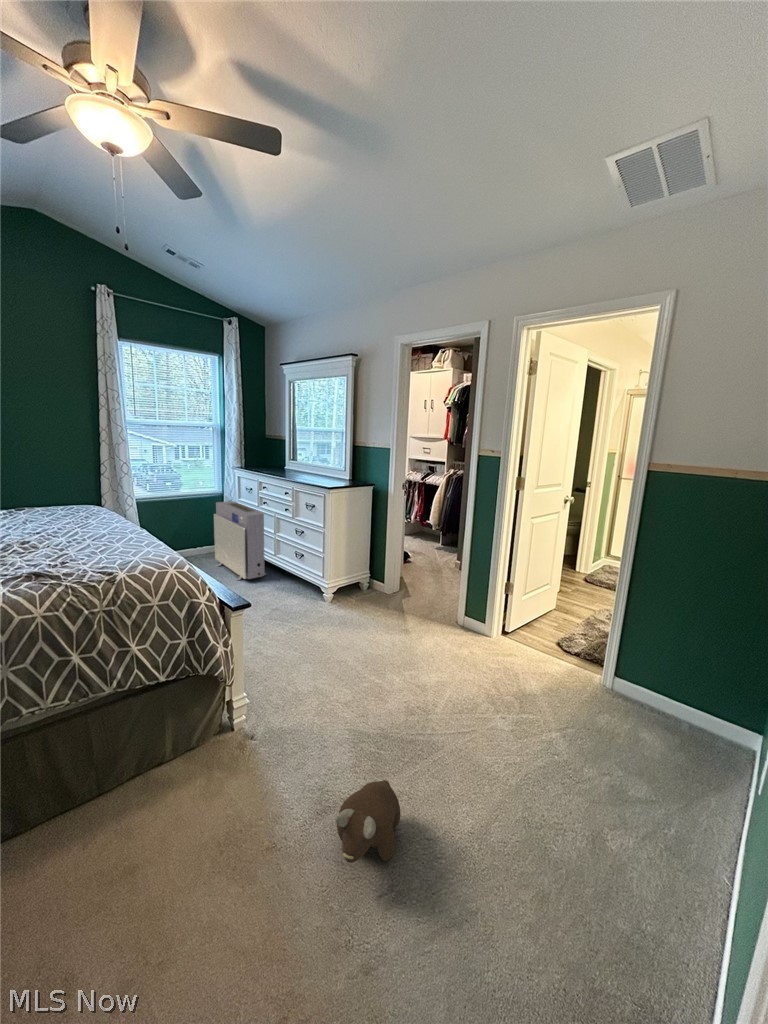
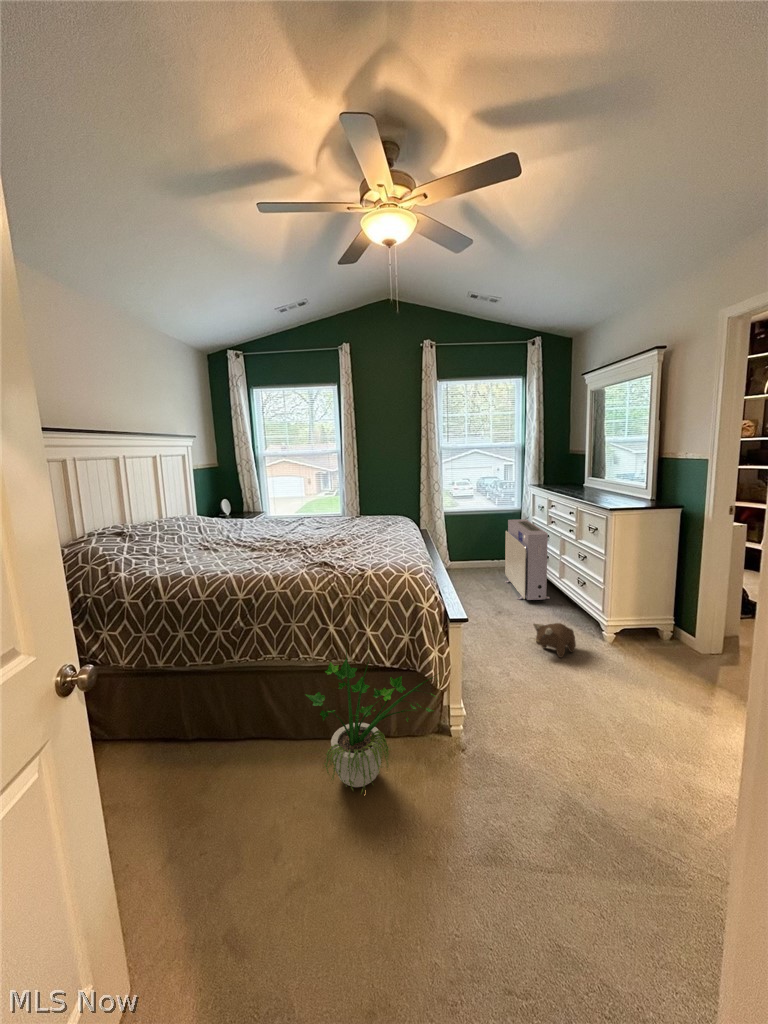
potted plant: none [56,662,243,854] -> present [305,650,438,794]
plush toy: present [335,780,400,863] -> present [533,623,576,658]

